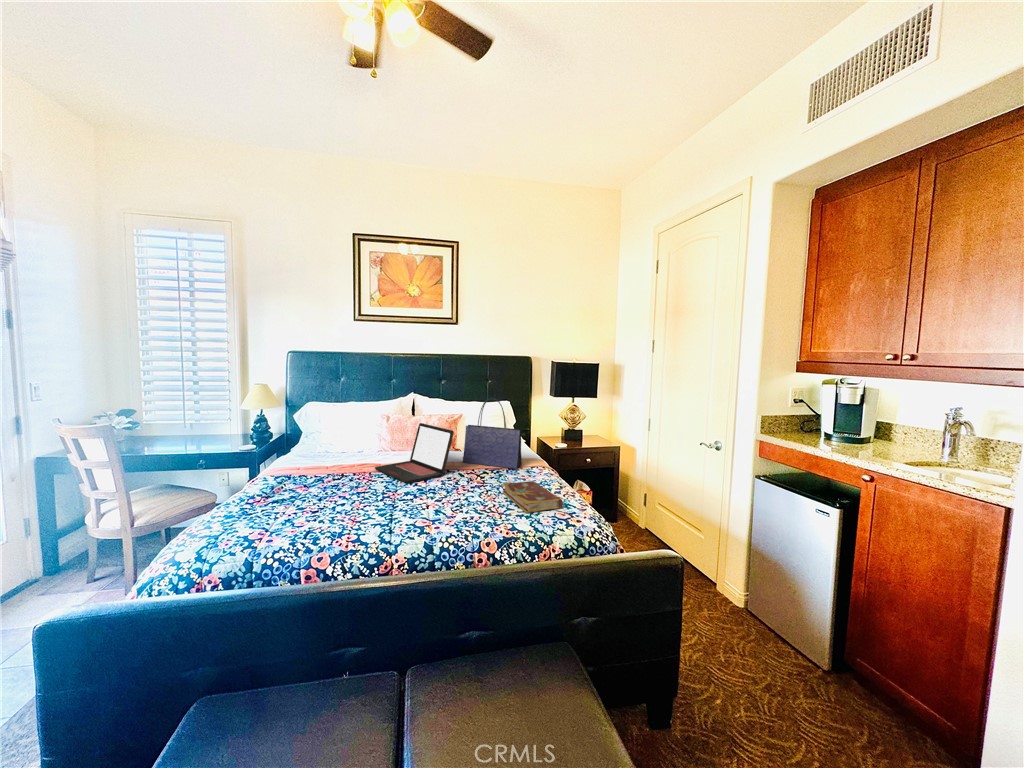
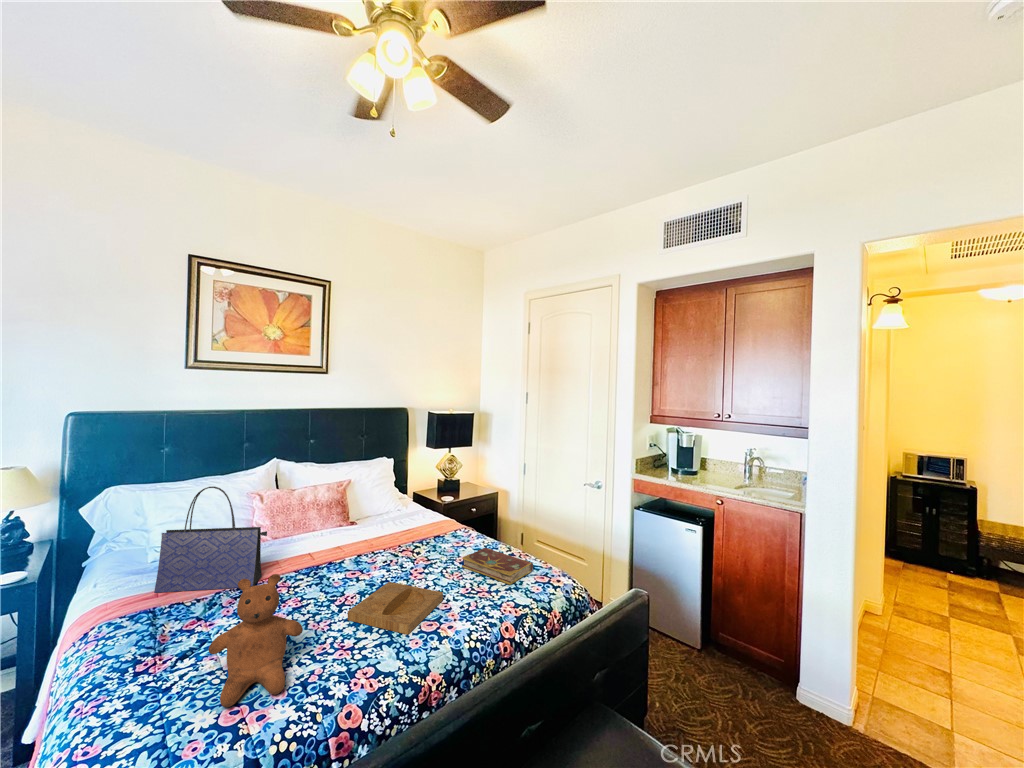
tote bag: present [463,398,525,469] -> present [154,487,267,593]
laptop: present [375,423,454,483] -> none [280,500,385,579]
teddy bear: none [254,449,322,532] -> present [209,574,303,707]
tray: none [377,488,456,524] -> present [348,582,443,634]

